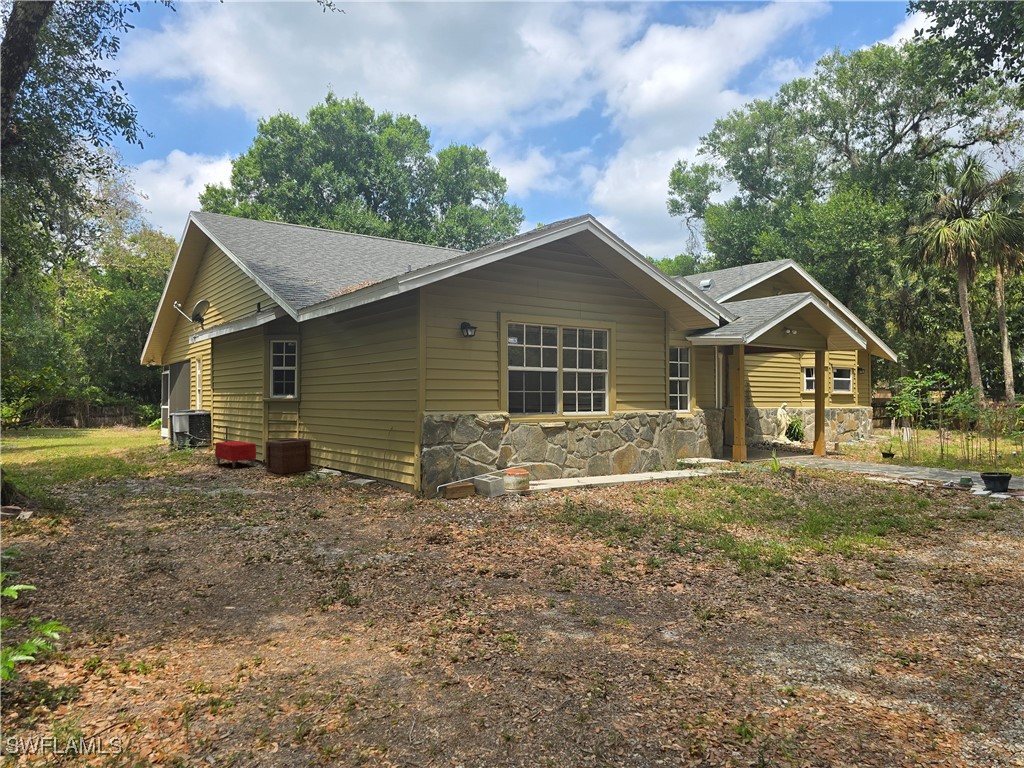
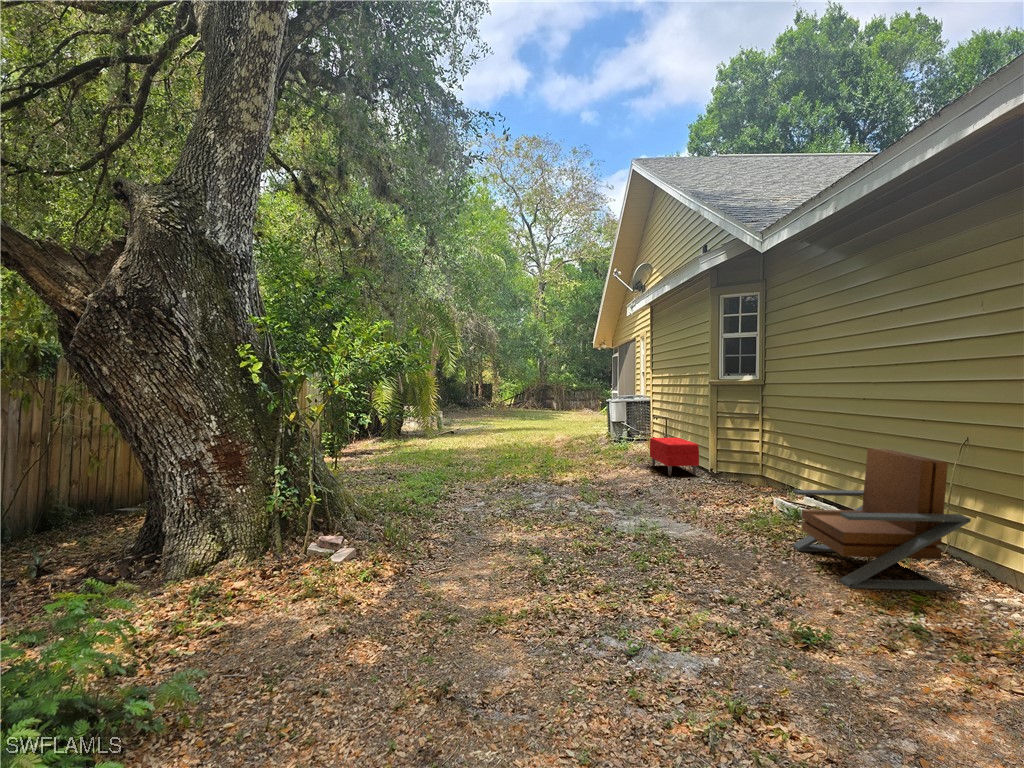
lounge chair: none [315,434,387,499] -> present [793,448,971,591]
wooden crate: present [266,439,311,474] -> none [711,442,781,497]

